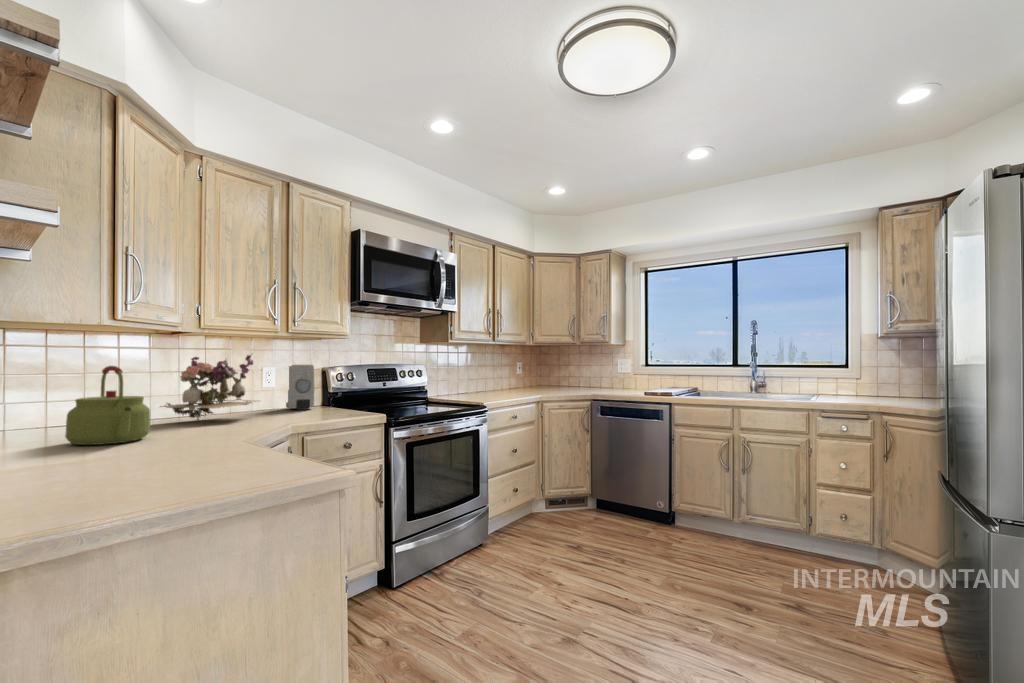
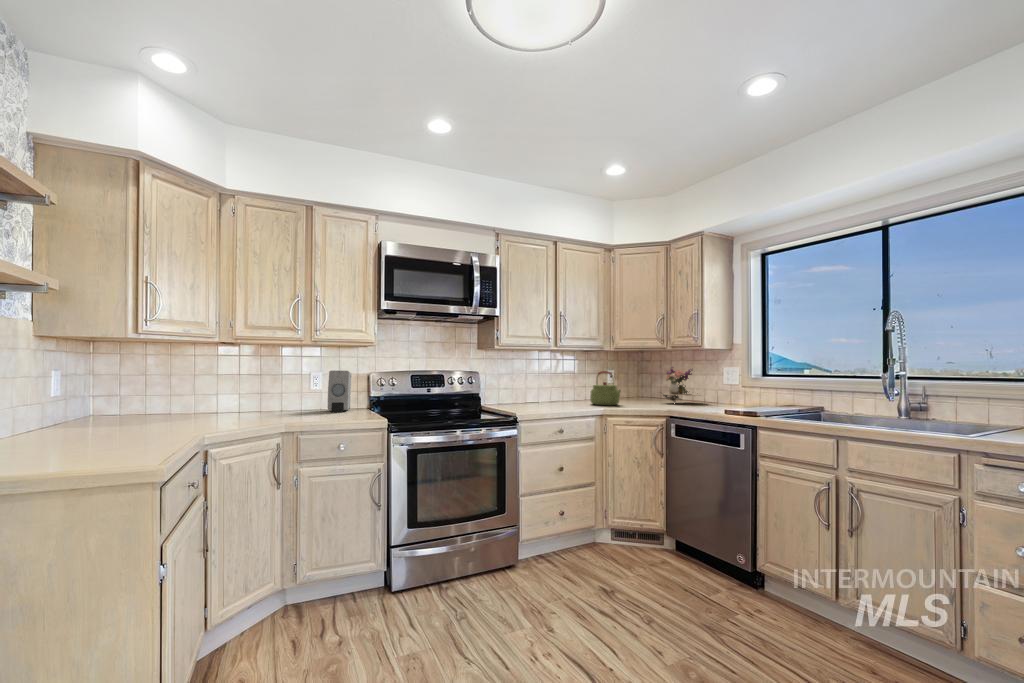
flower arrangement: present [160,354,258,420] -> present [660,367,700,402]
kettle: present [65,366,150,445] -> present [590,371,621,405]

